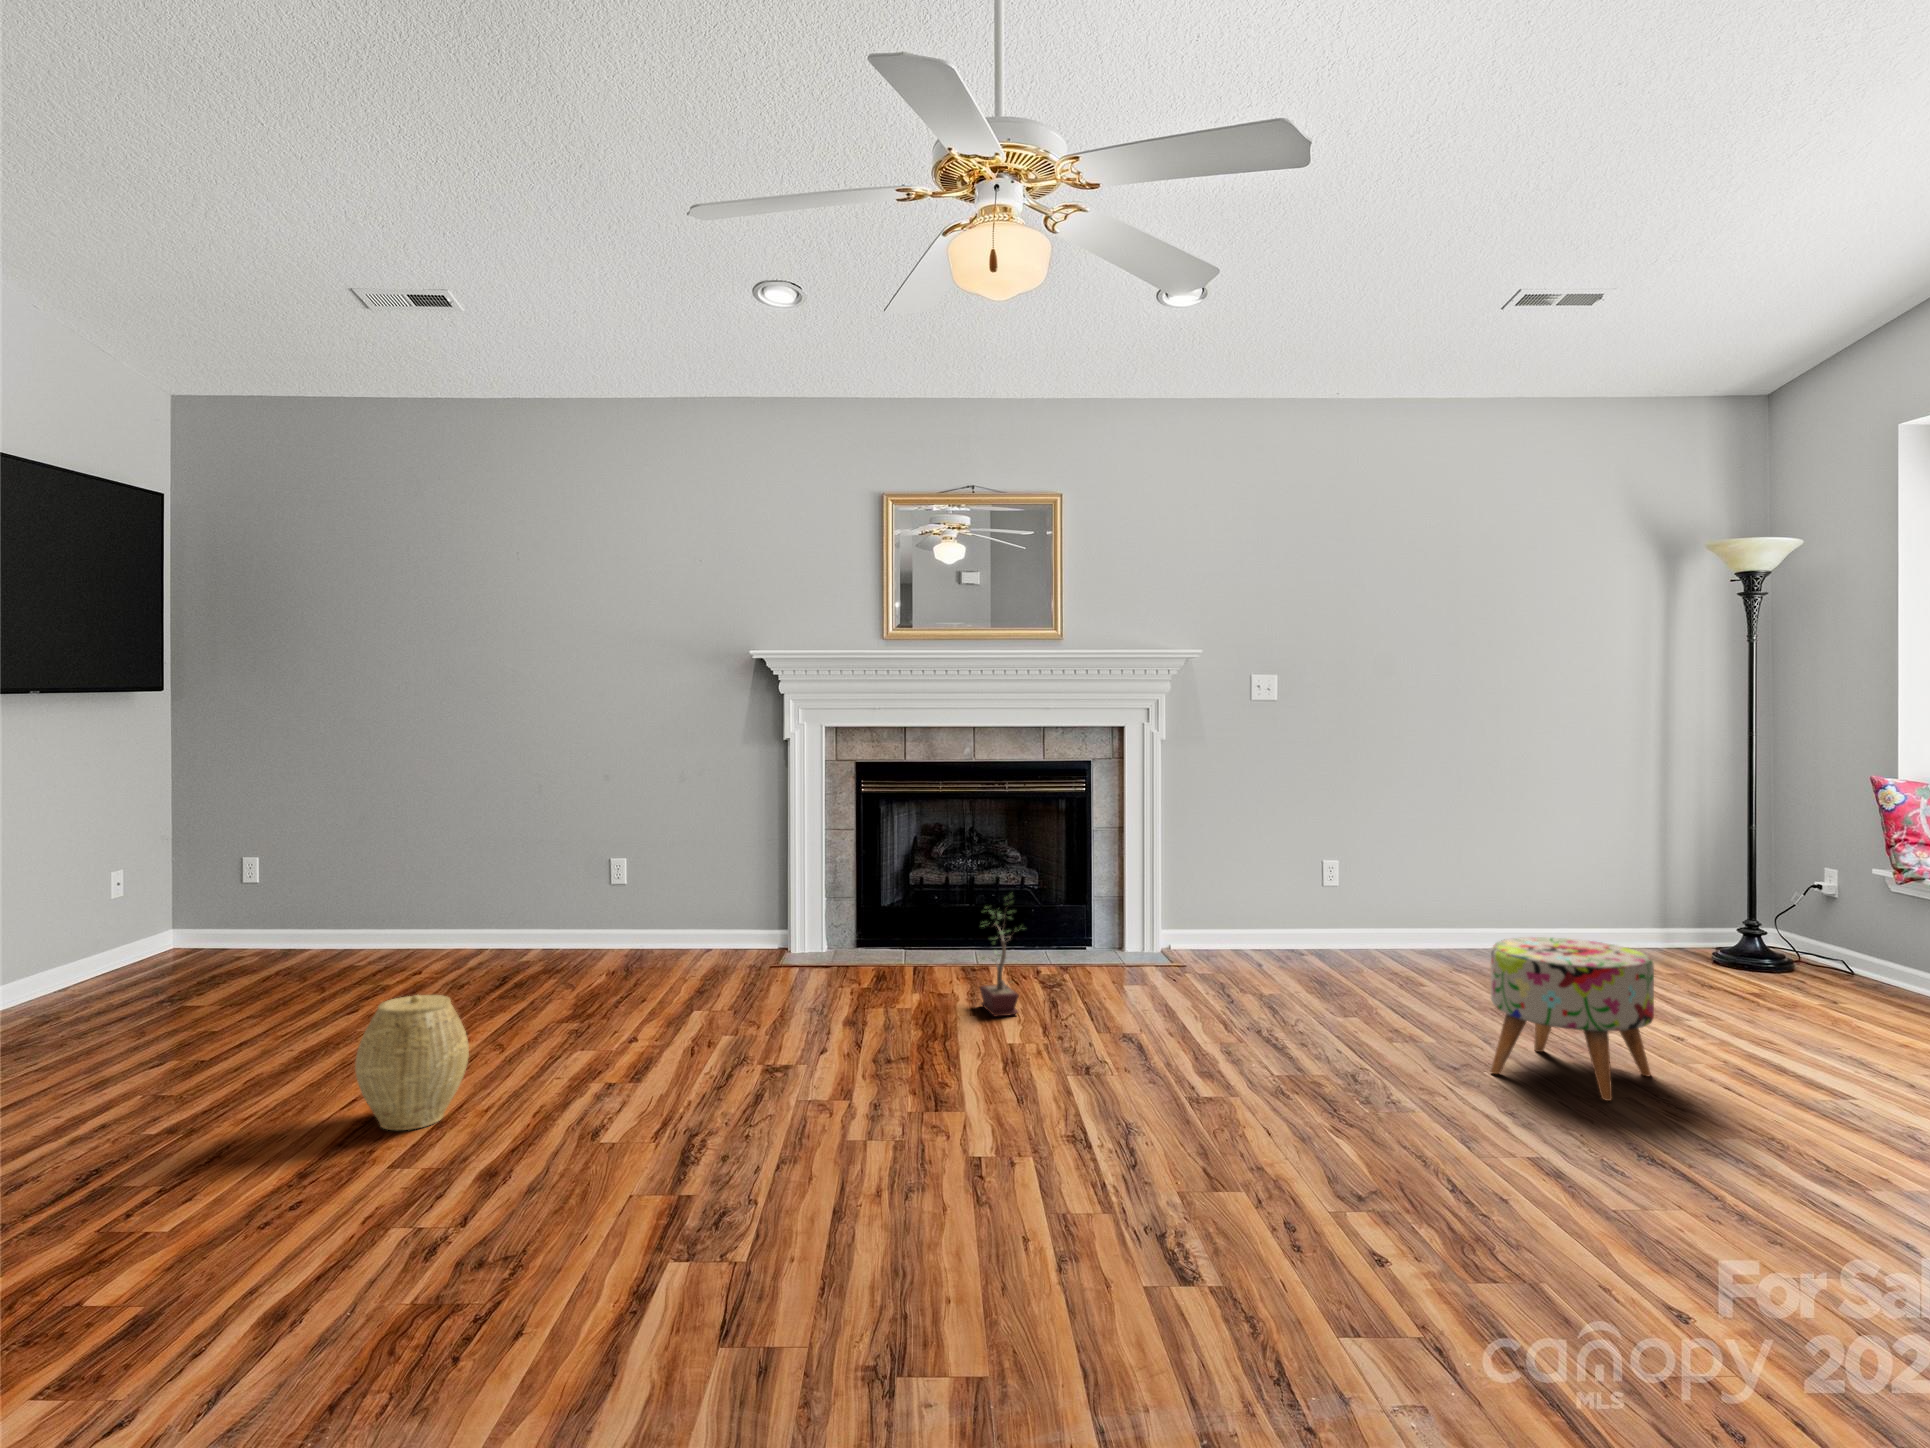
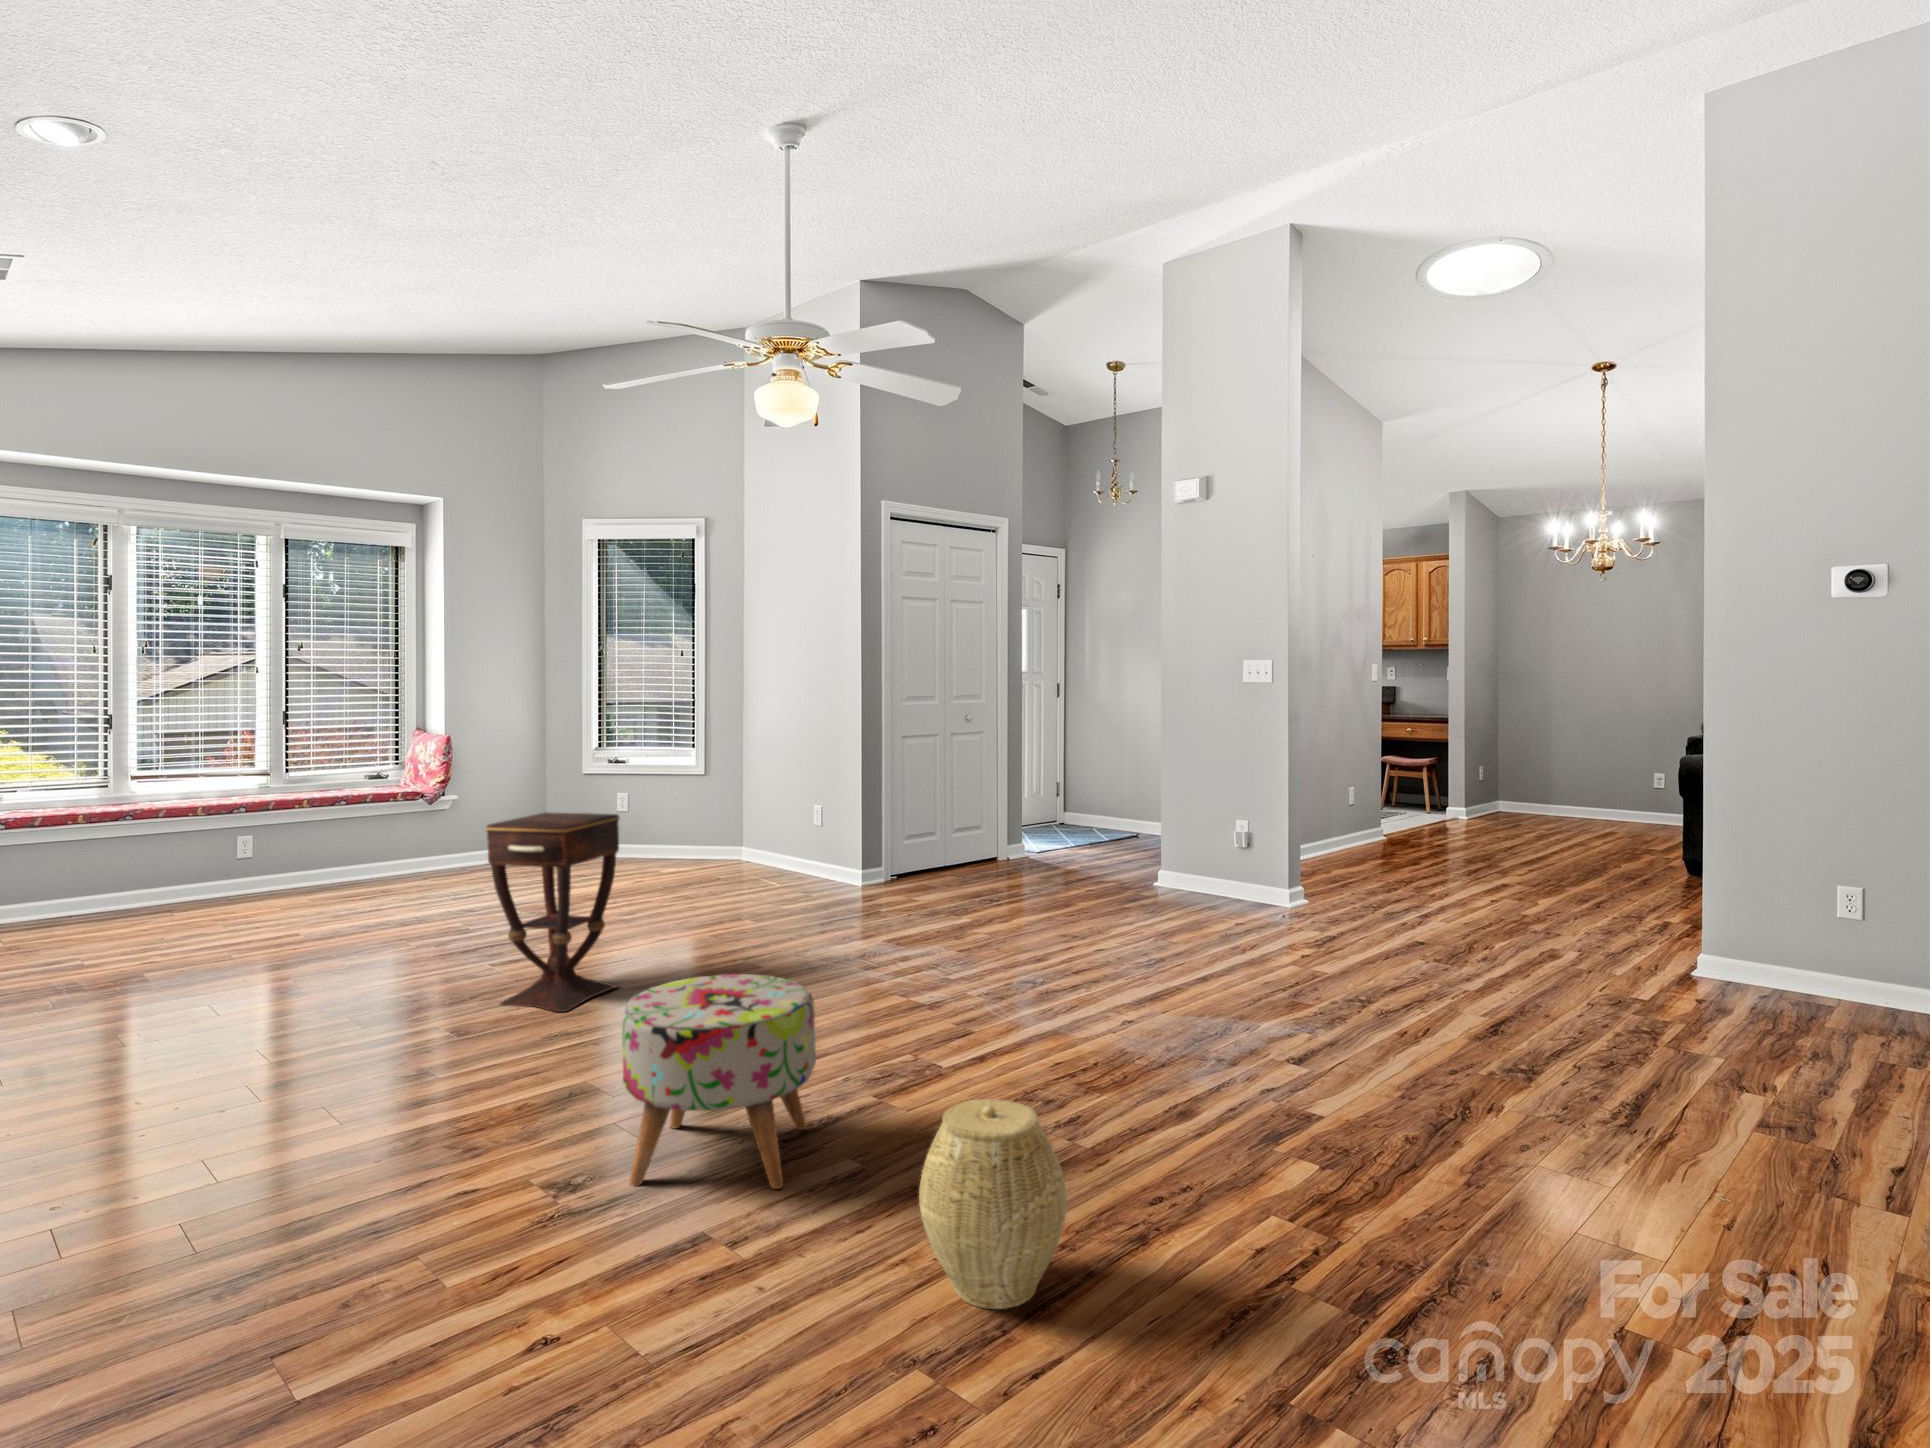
side table: none [1212,893,1399,1190] -> present [486,812,620,1012]
potted plant: present [980,894,1019,1017] -> none [112,980,300,1188]
ottoman: present [1491,937,1654,1101] -> present [621,974,816,1189]

